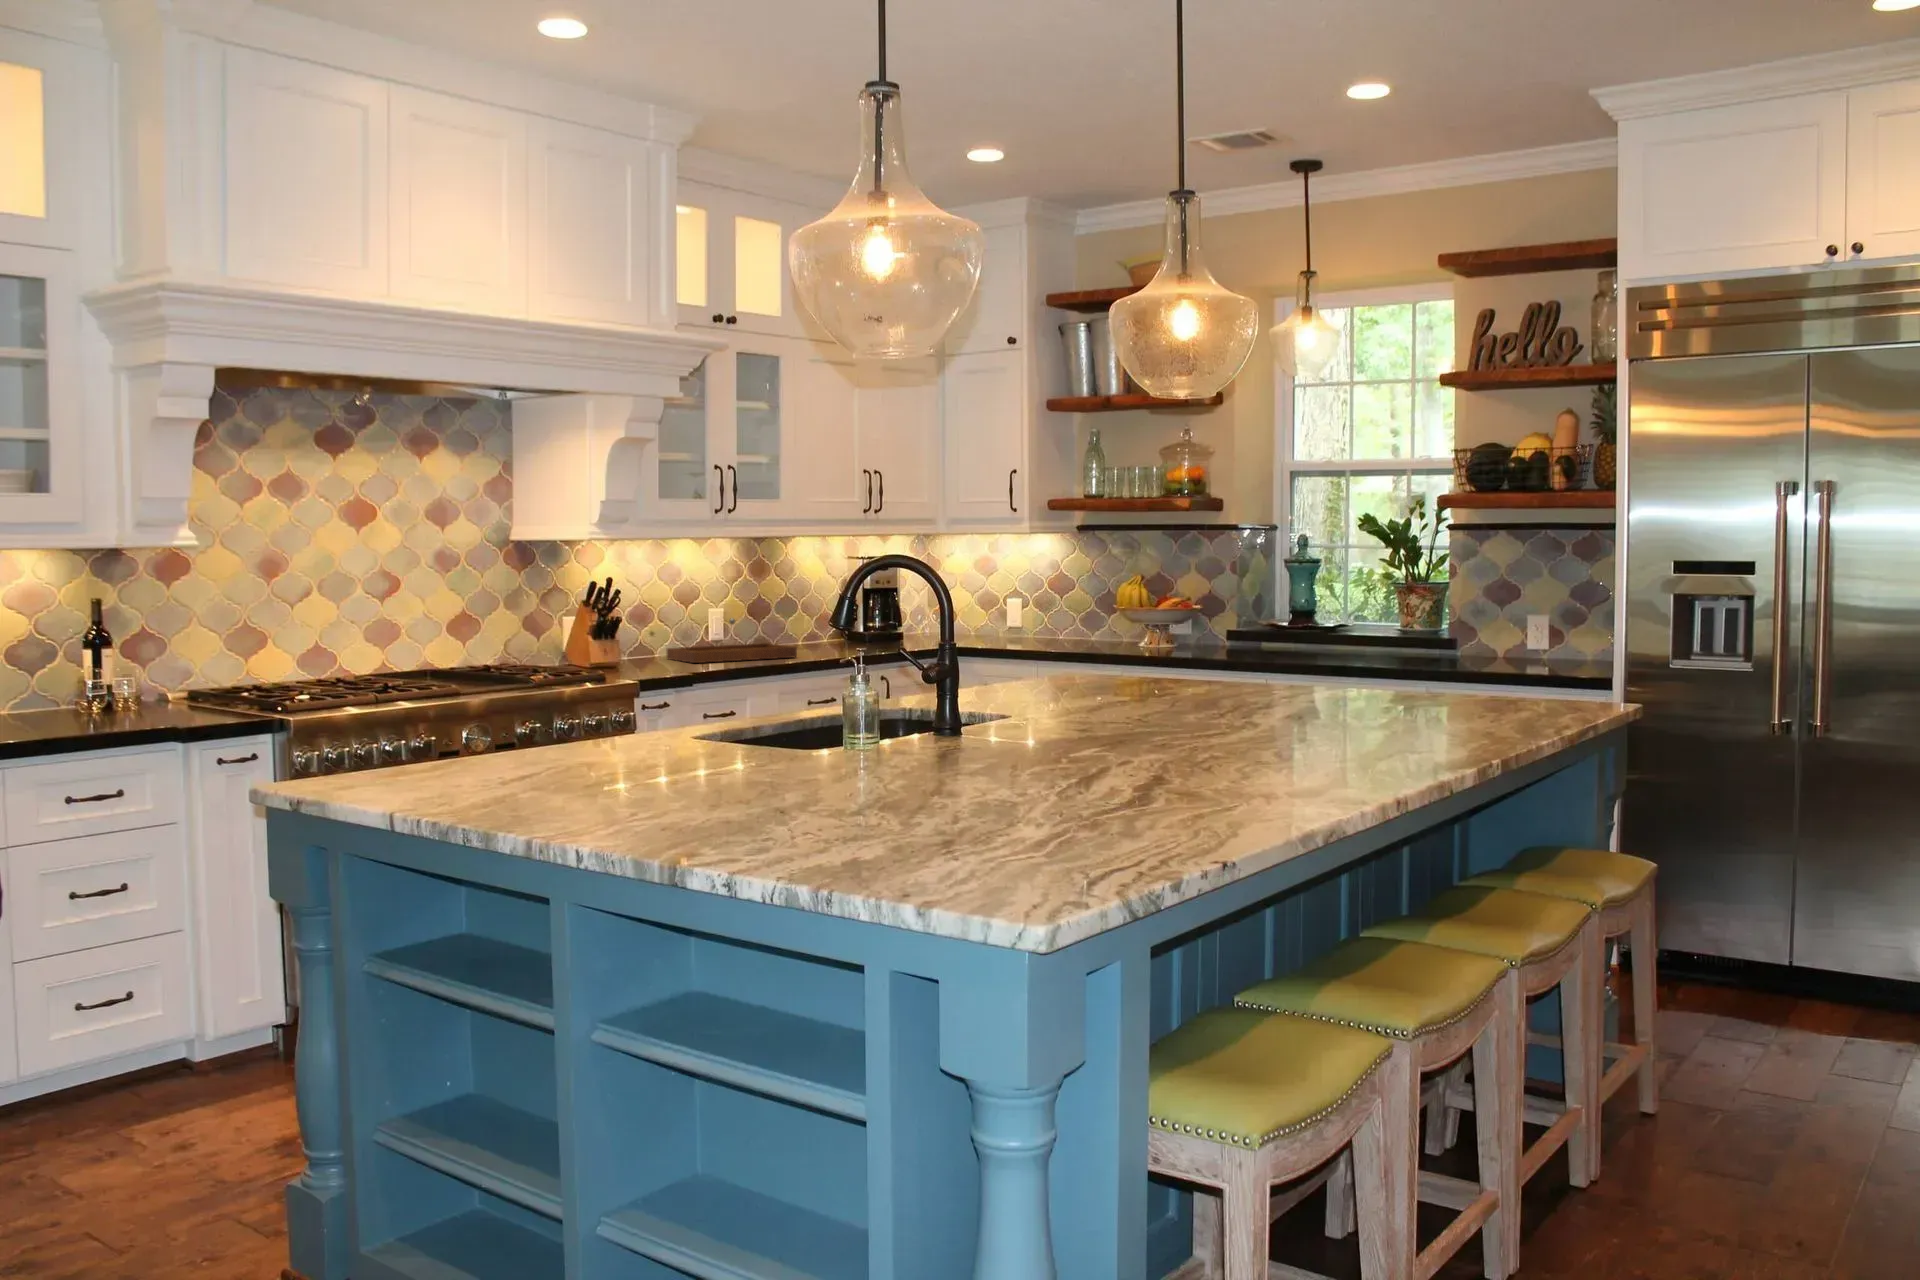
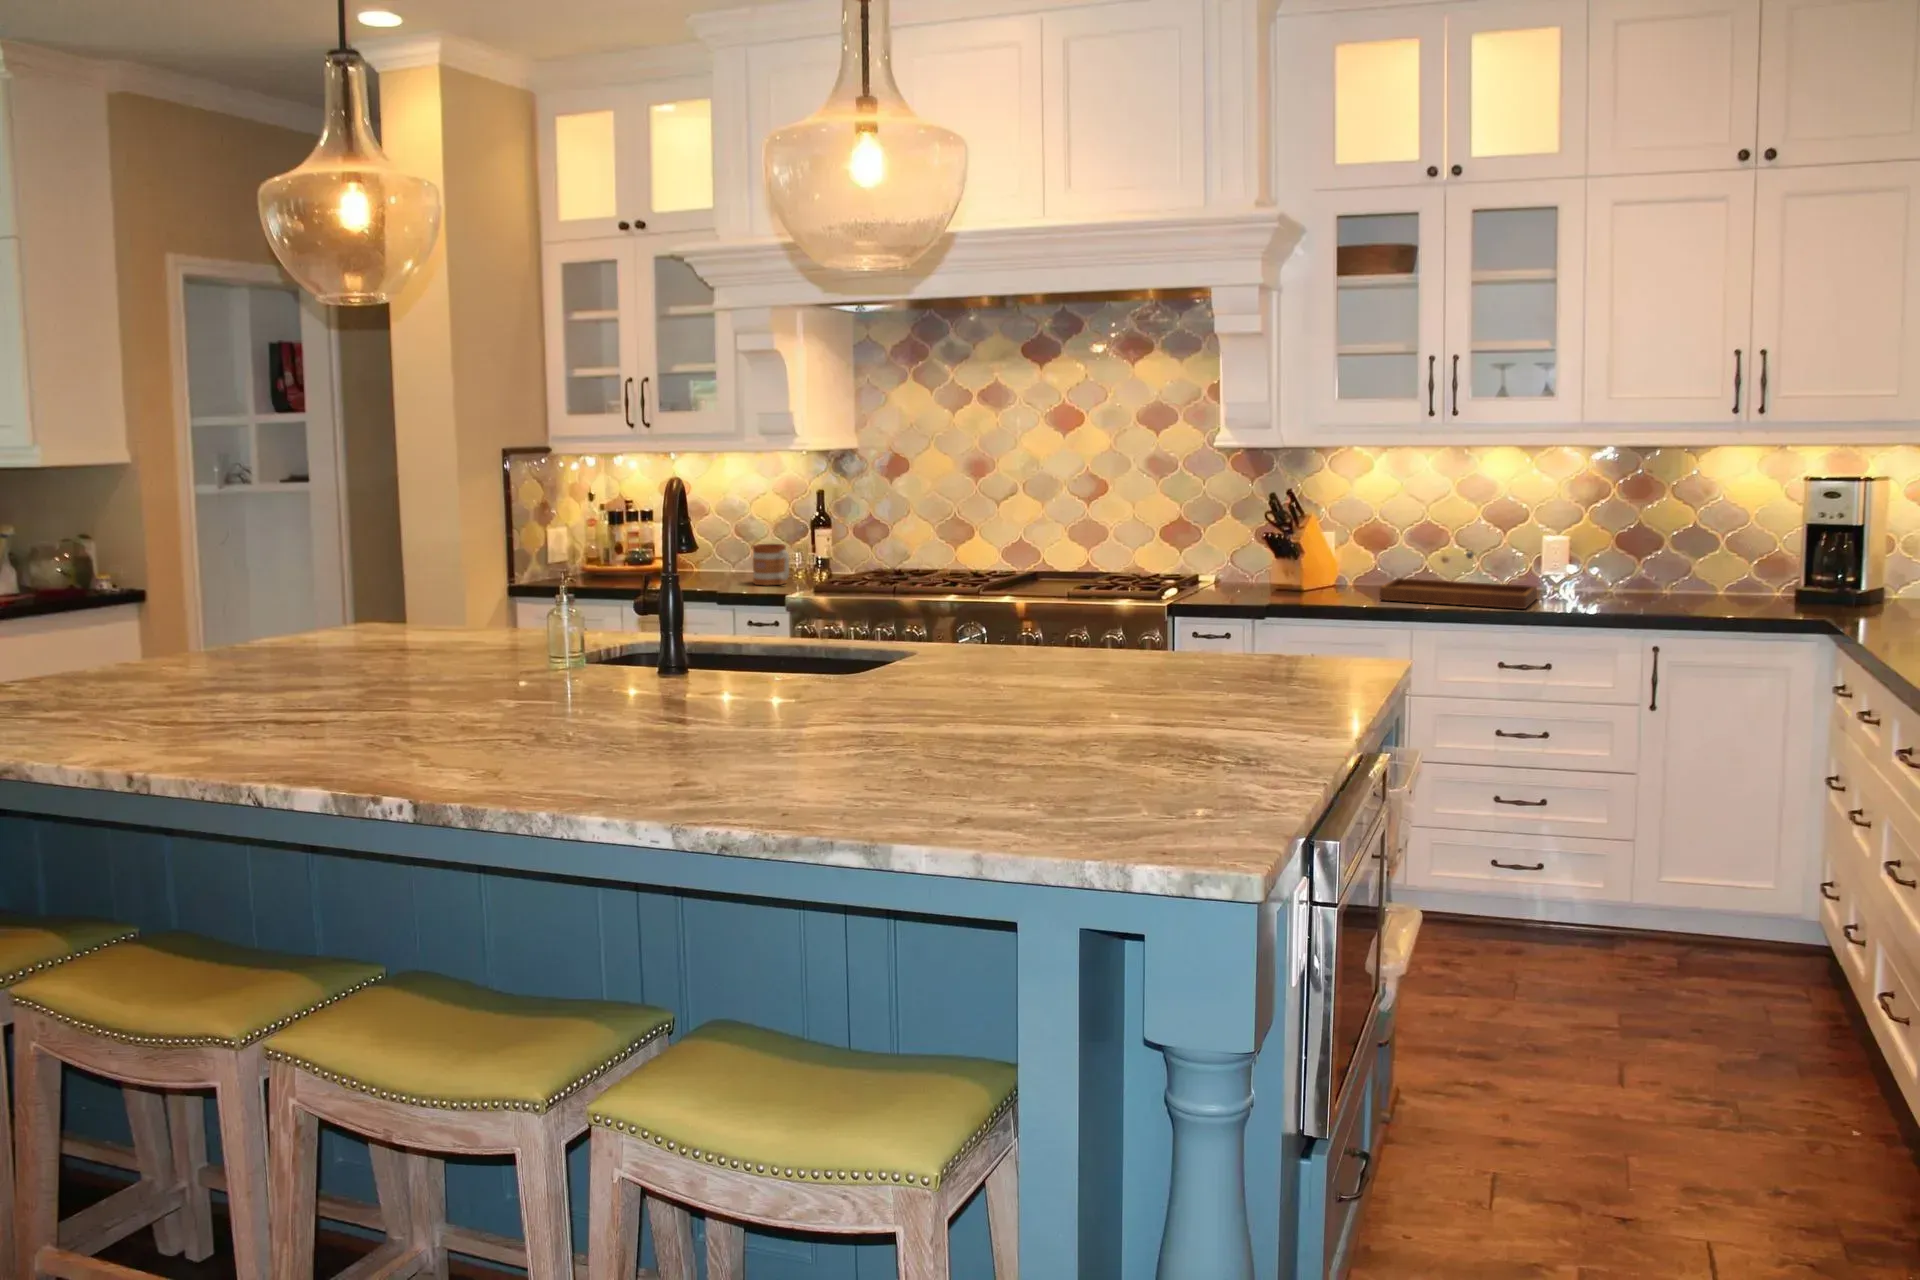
mug: none [74,665,145,718] -> present [752,544,789,585]

